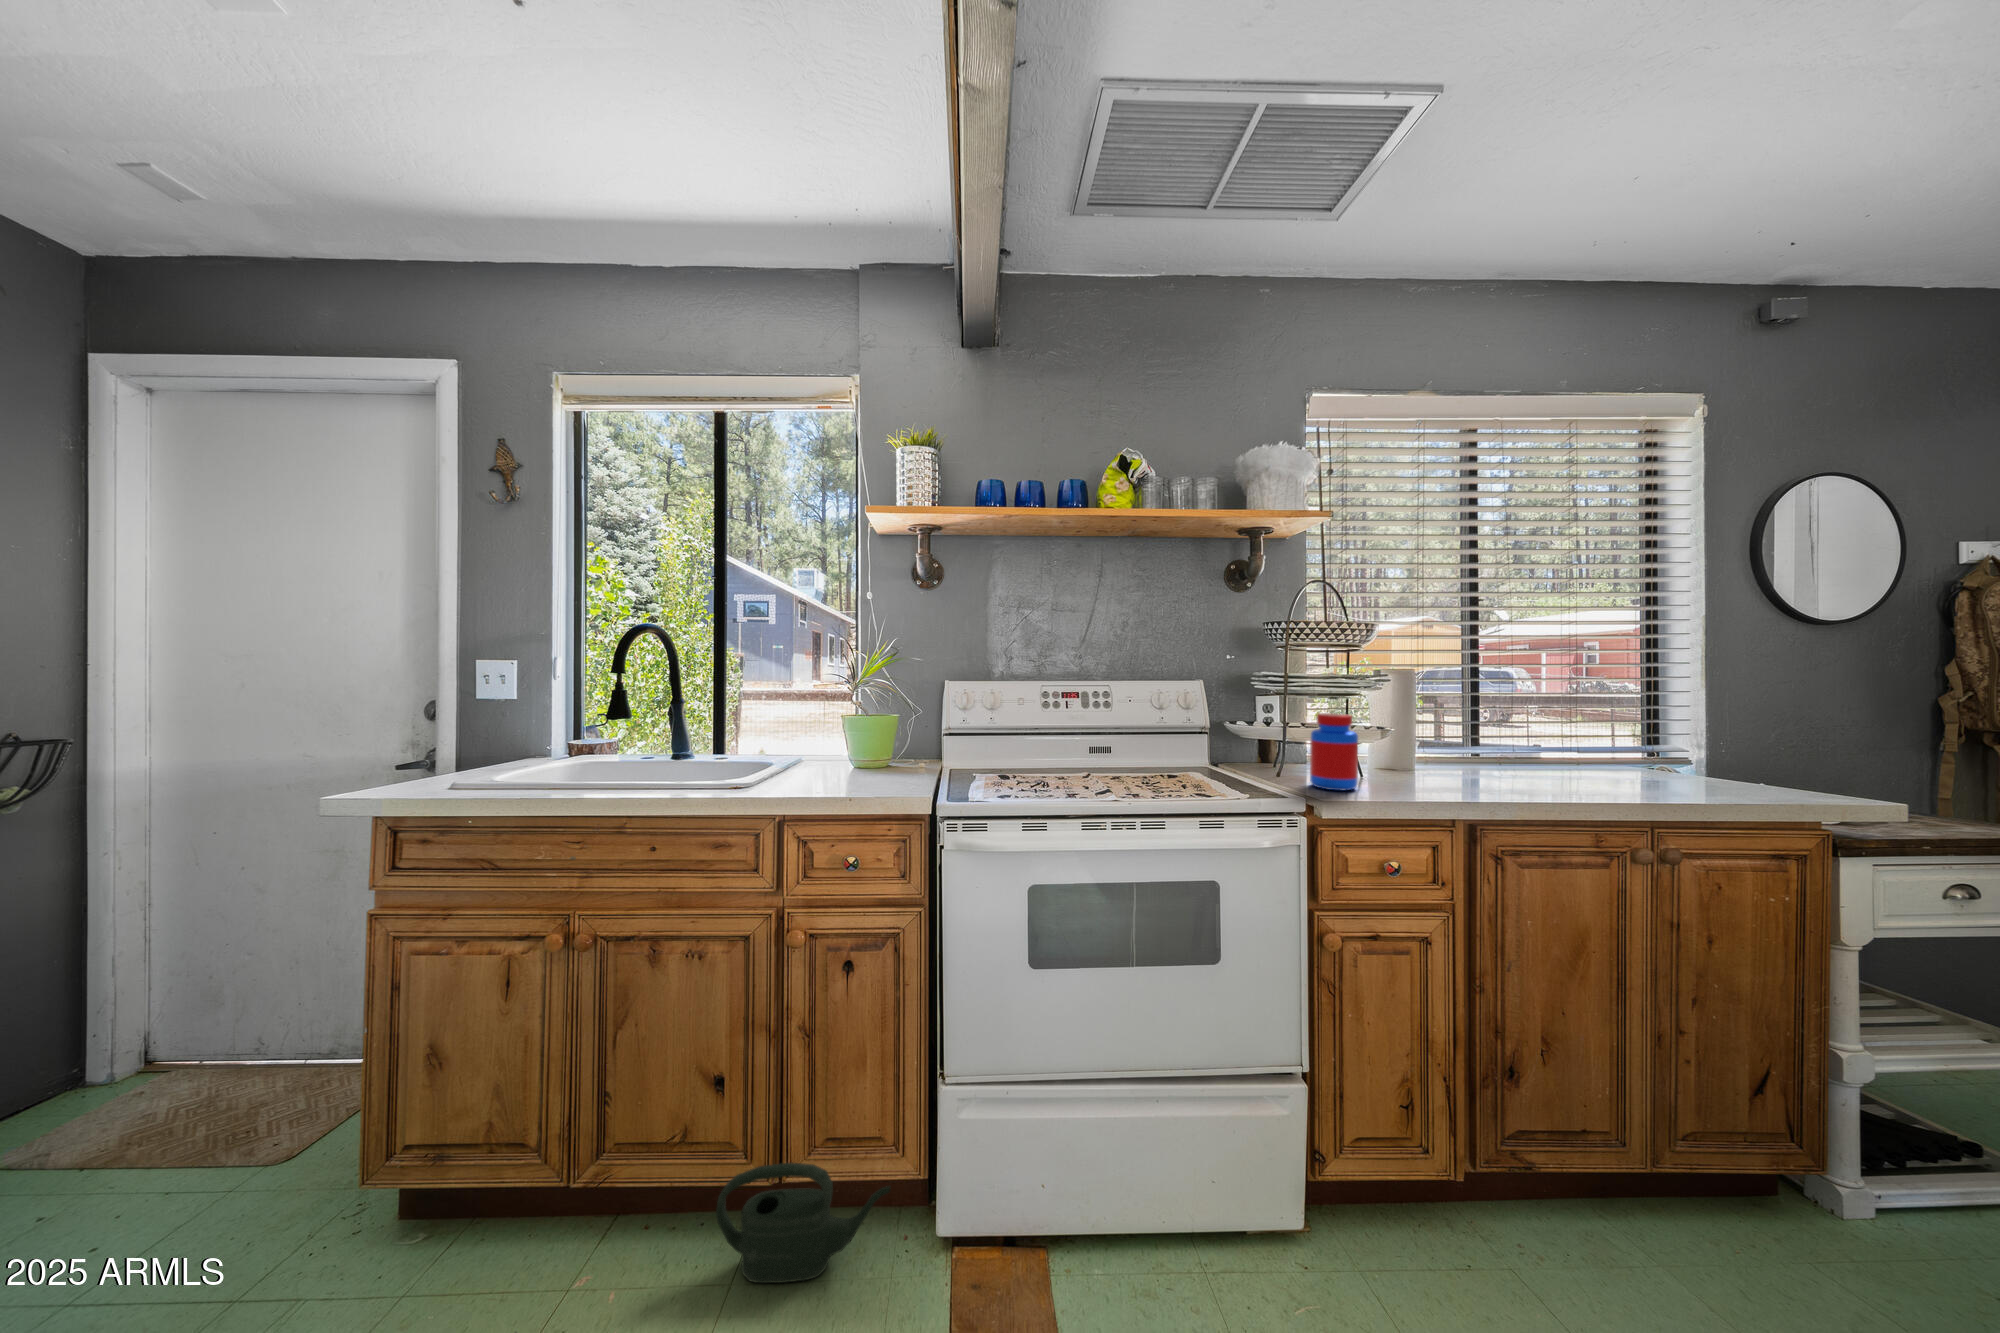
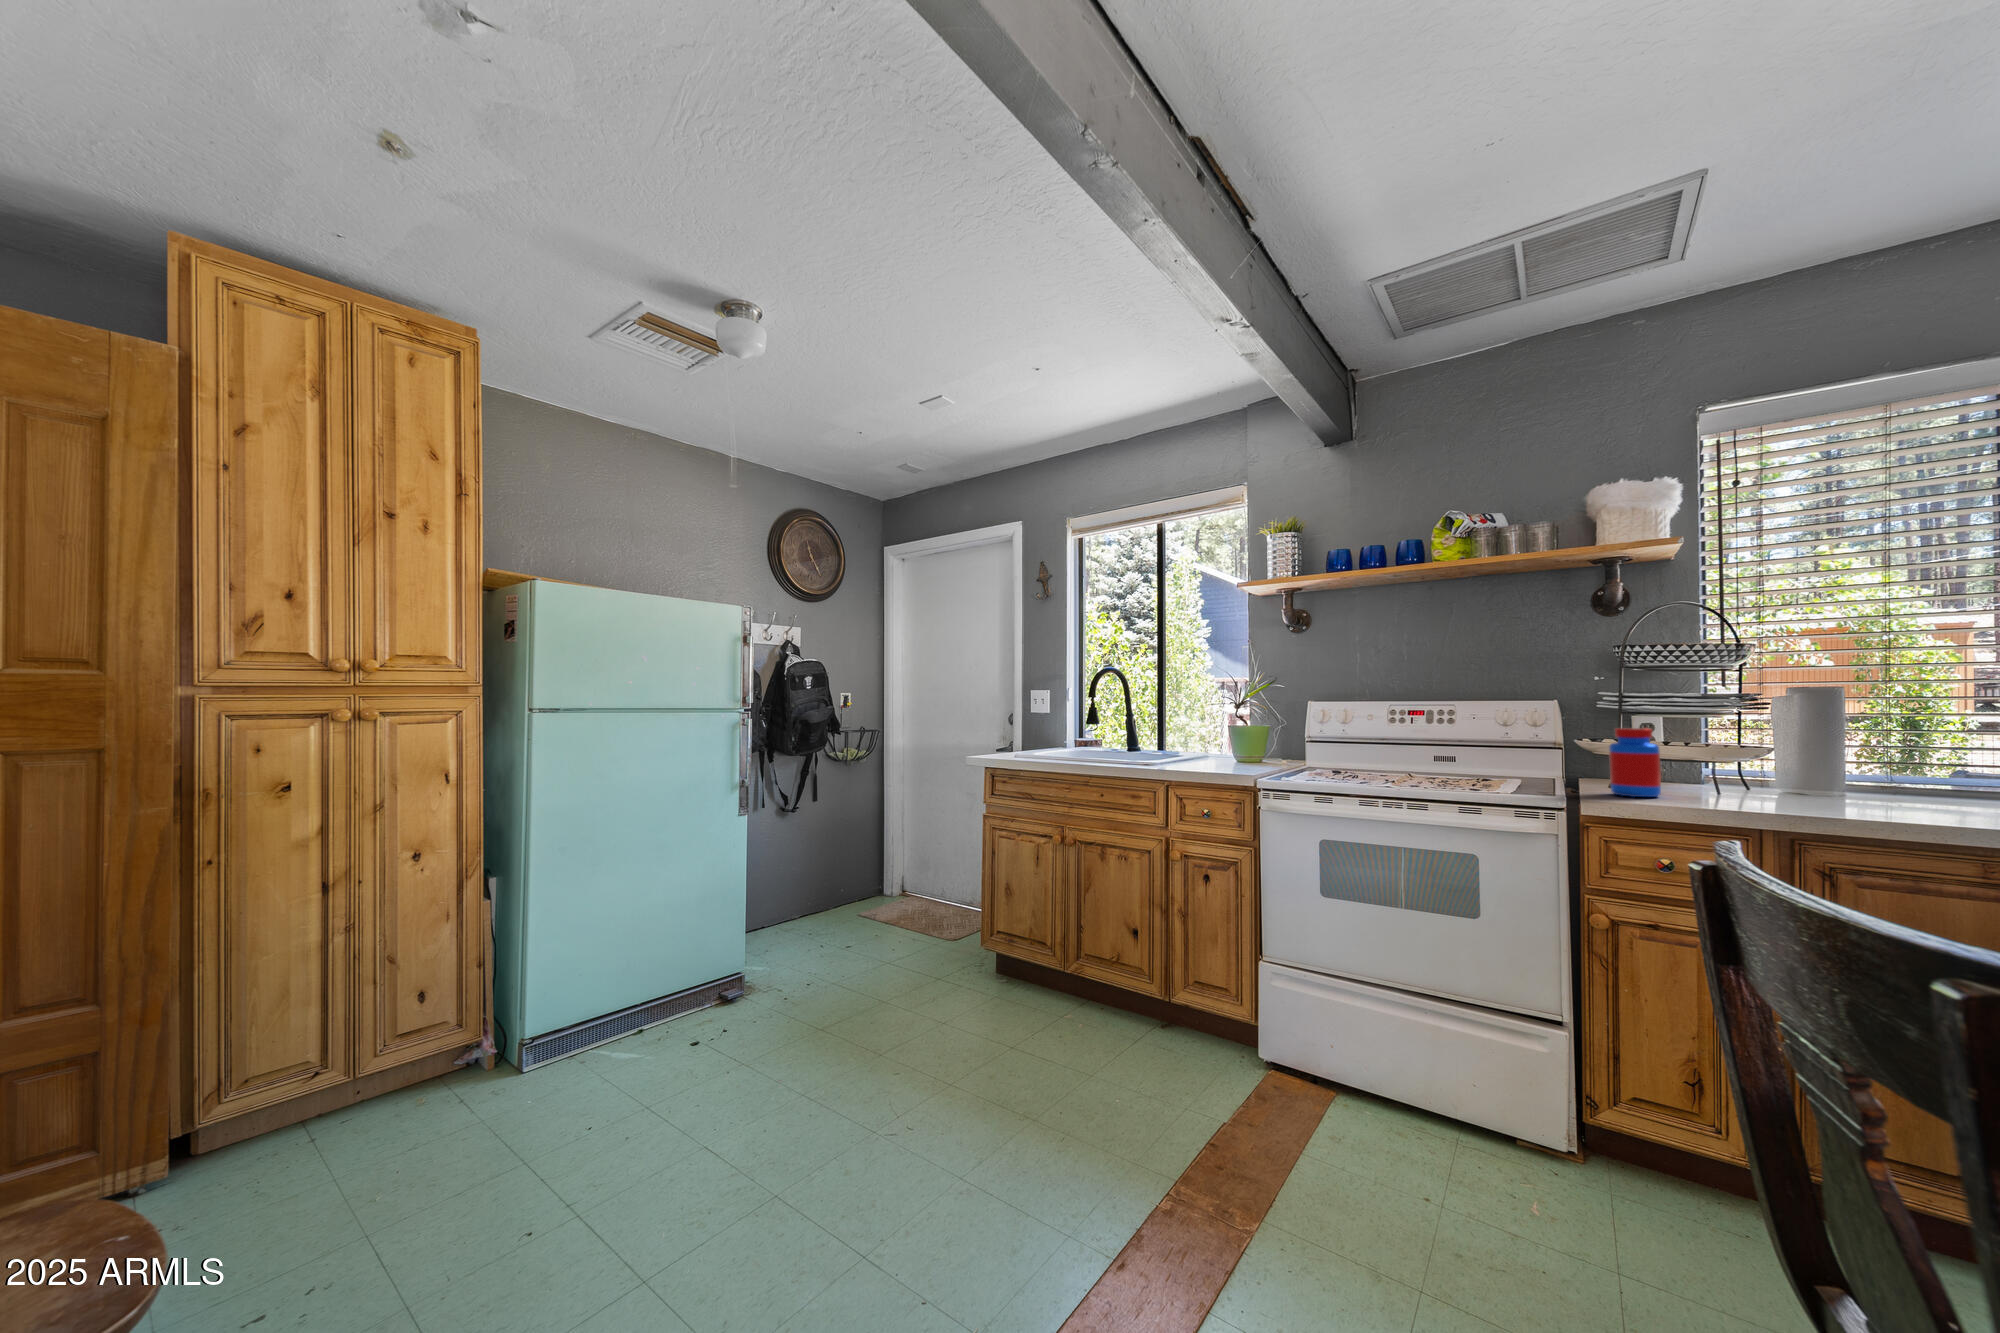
watering can: present [716,1163,891,1283] -> none [1127,983,1225,1056]

